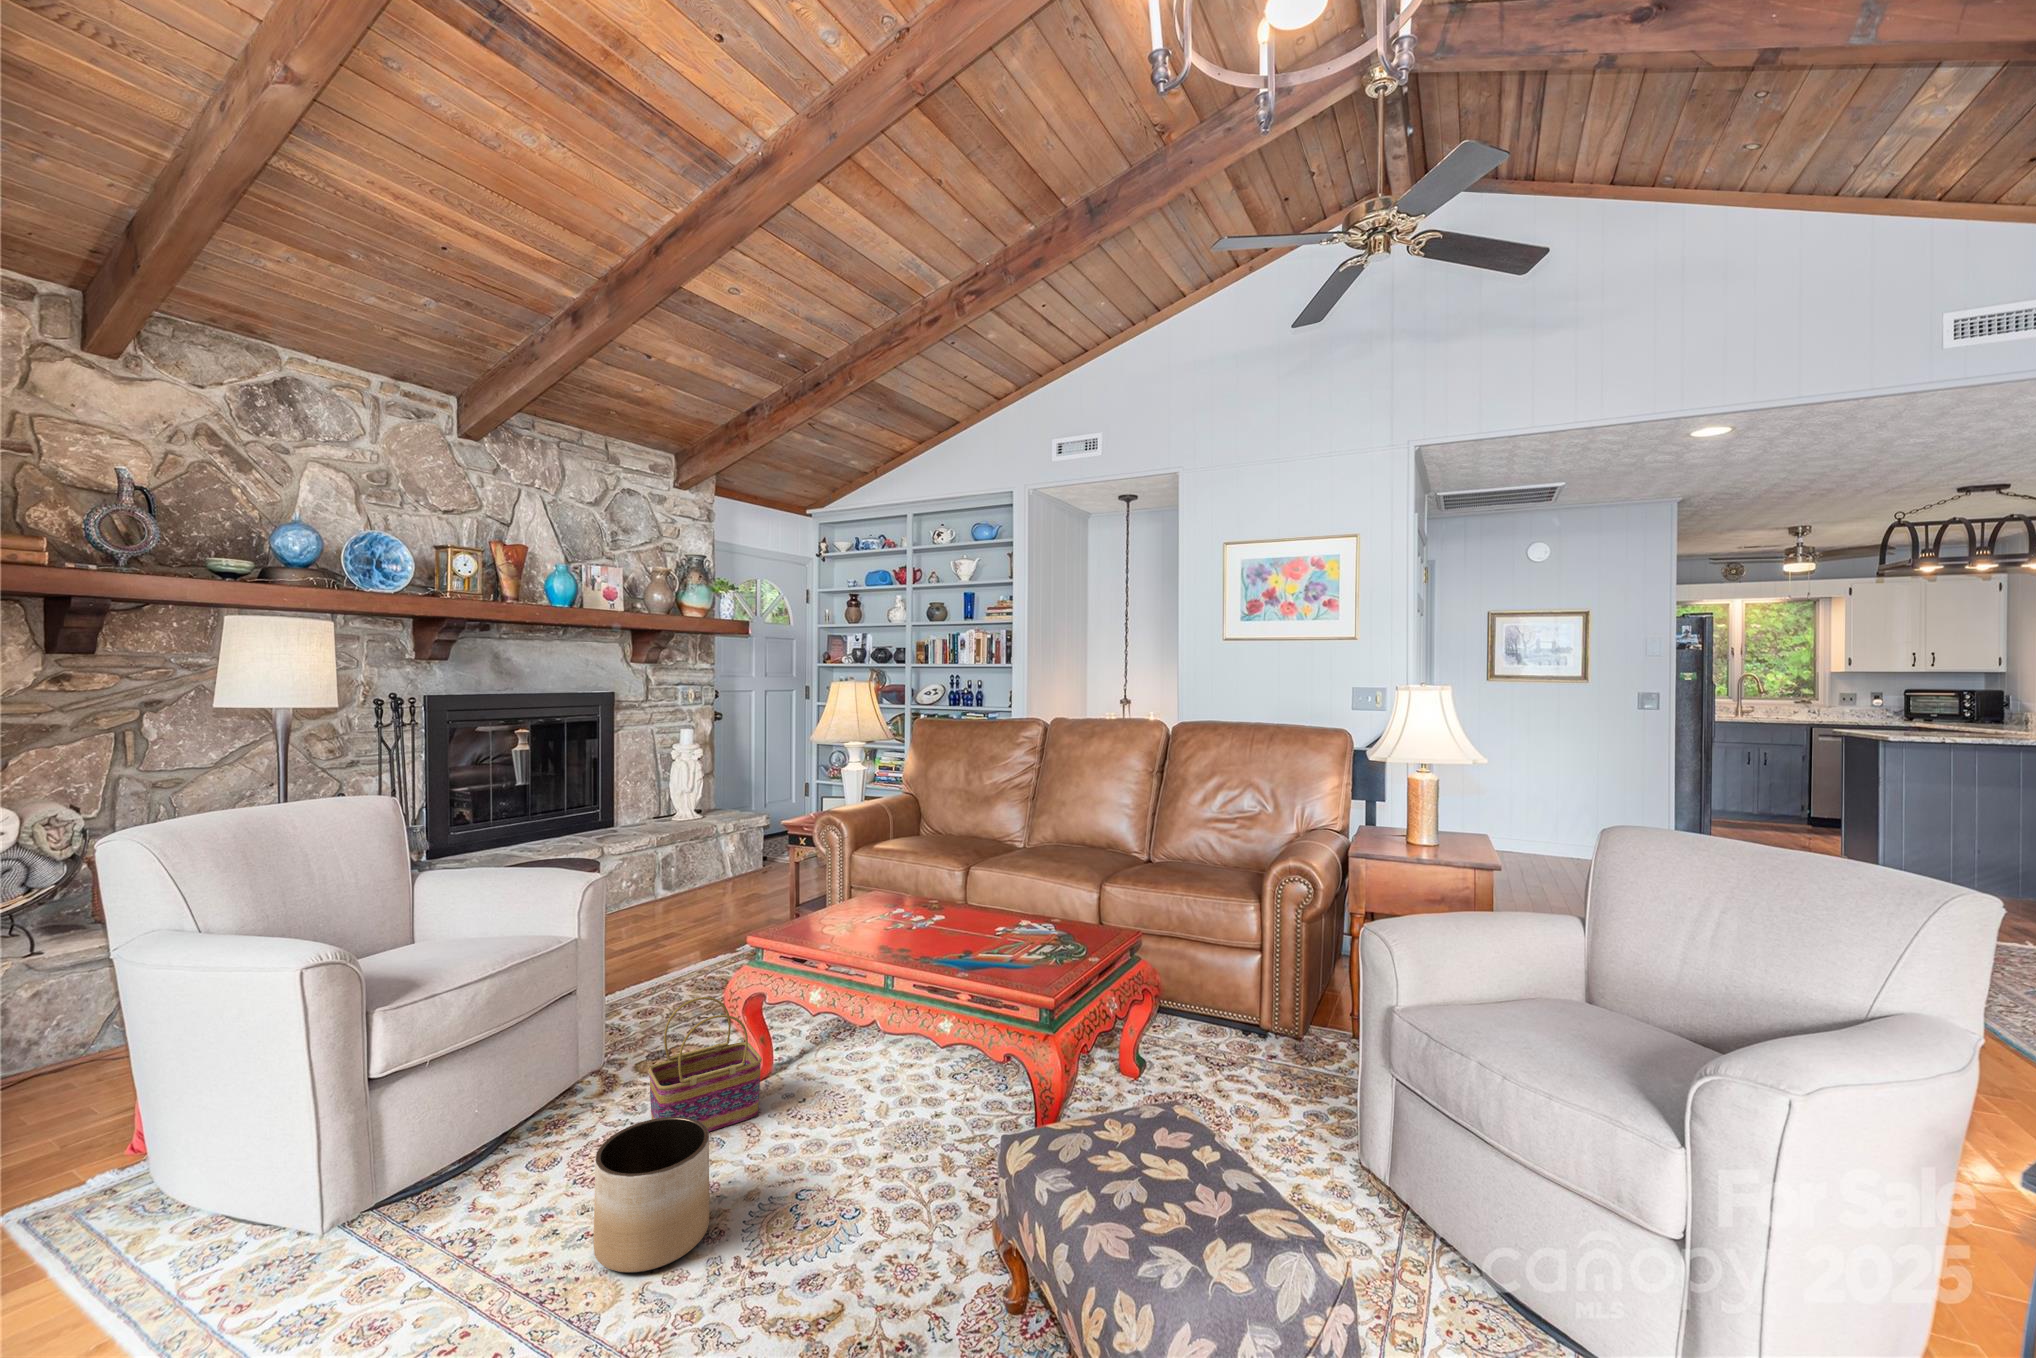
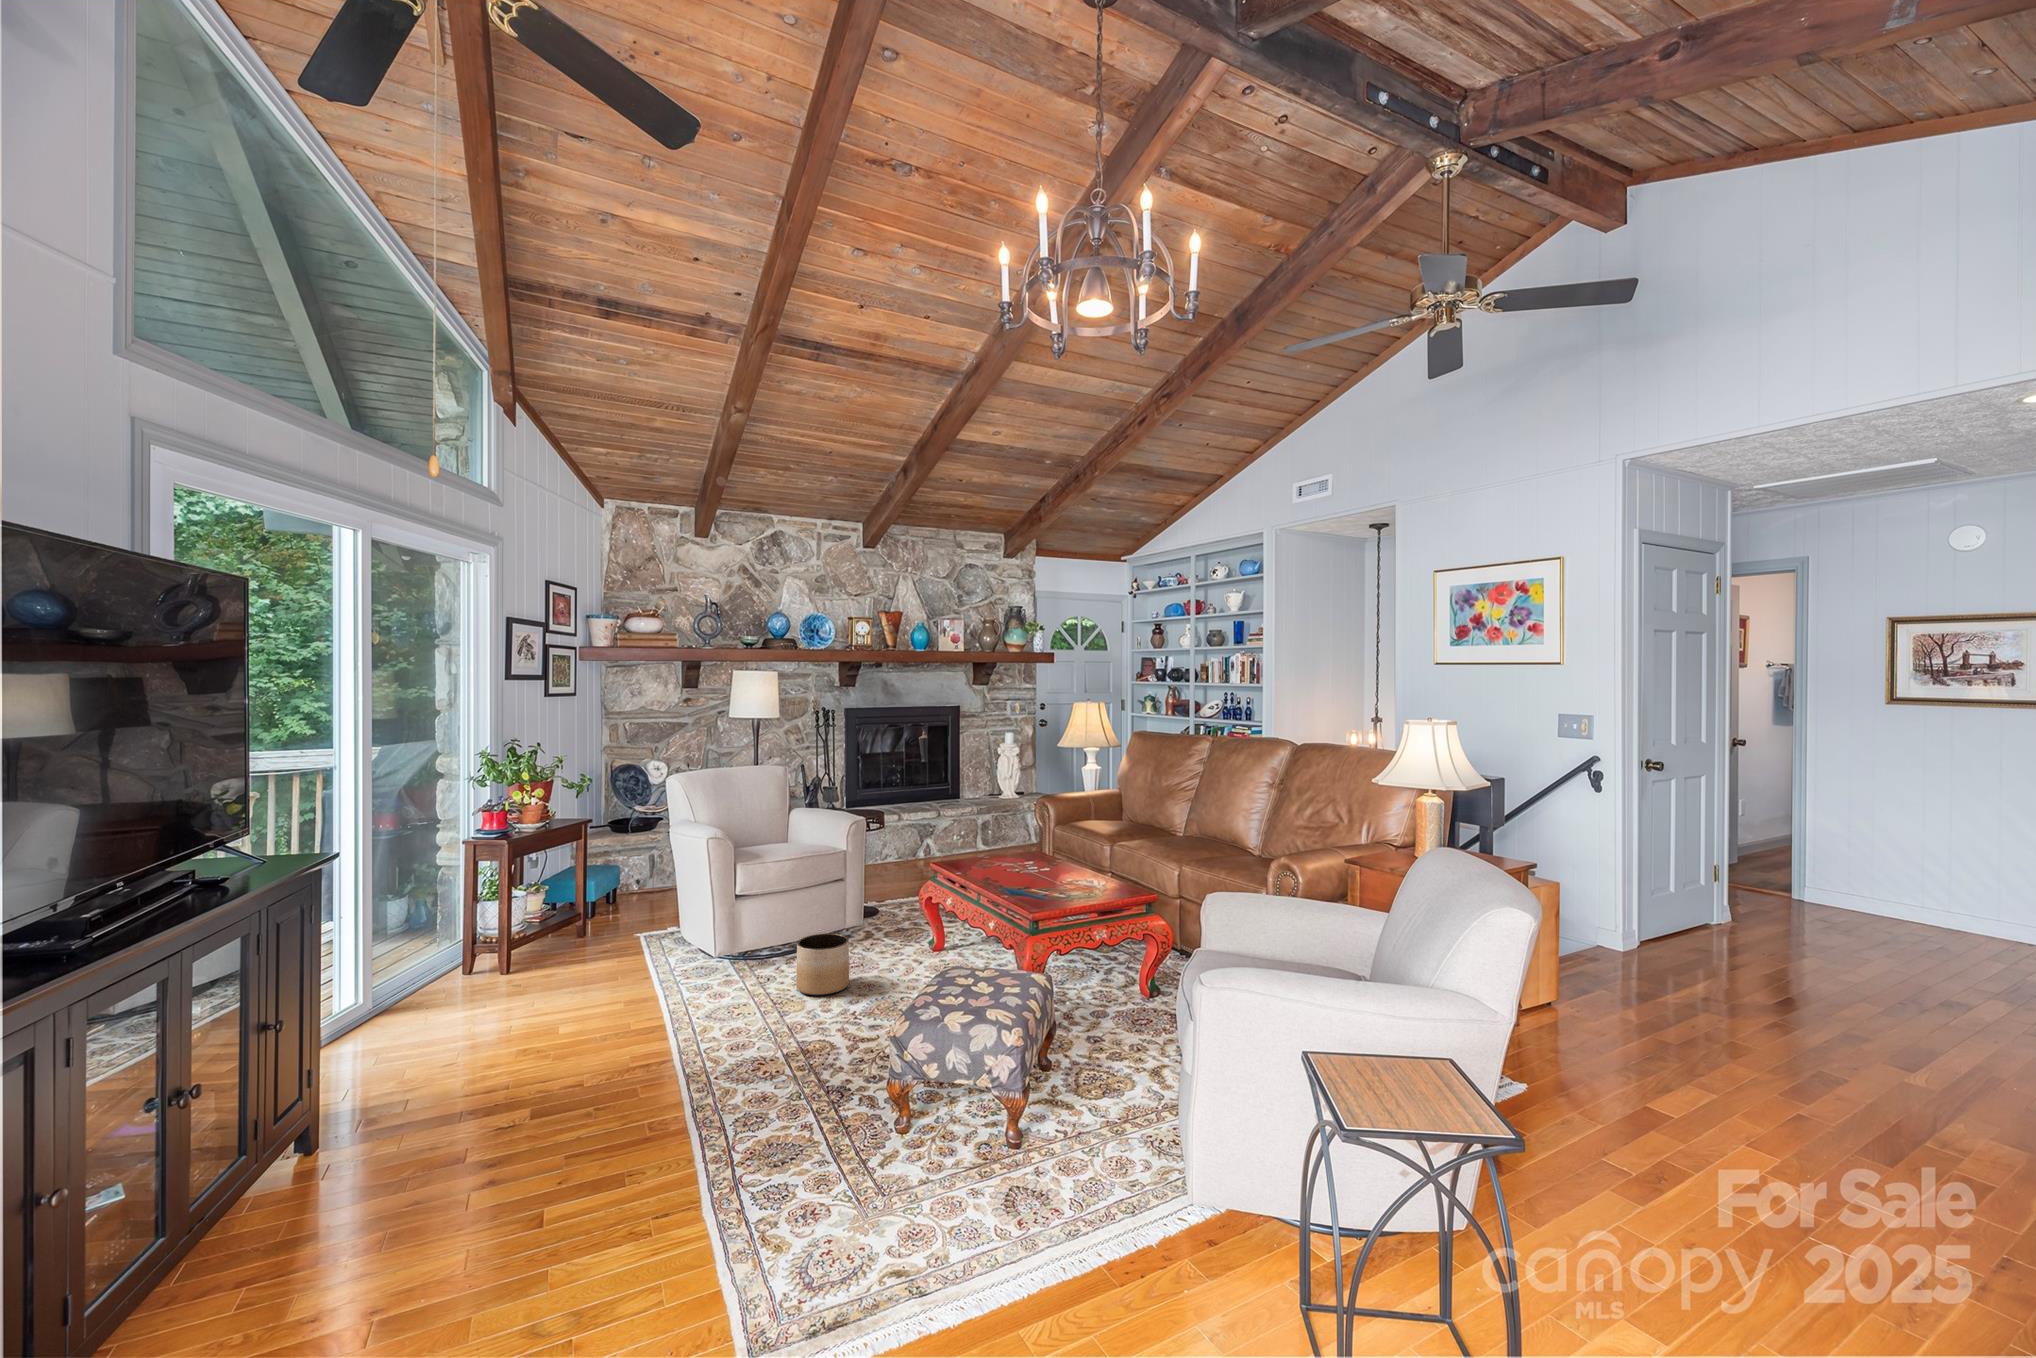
basket: present [649,997,762,1131] -> none [856,889,914,959]

